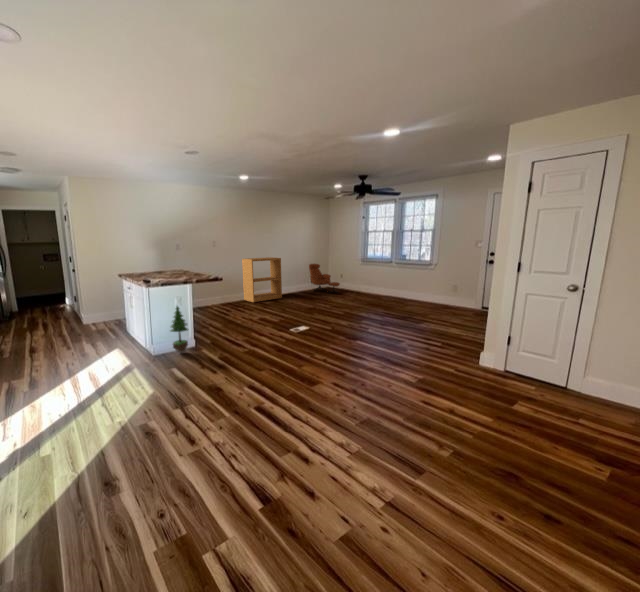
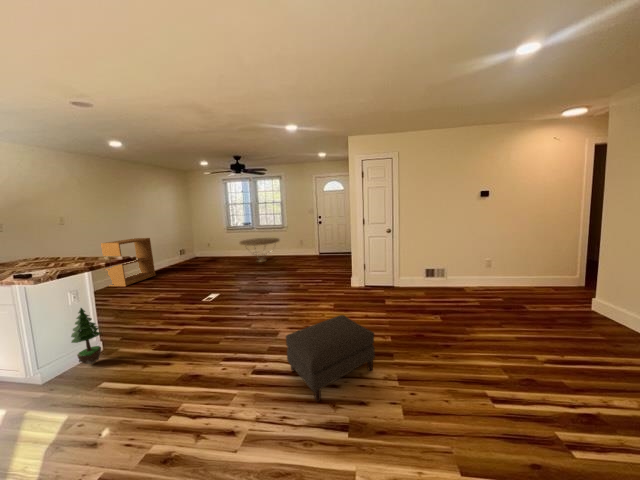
lounge chair: present [309,264,340,293] -> none [173,239,209,264]
coffee table: none [369,272,424,305] -> present [240,238,279,262]
ottoman: none [266,379,376,471] -> present [286,315,375,402]

